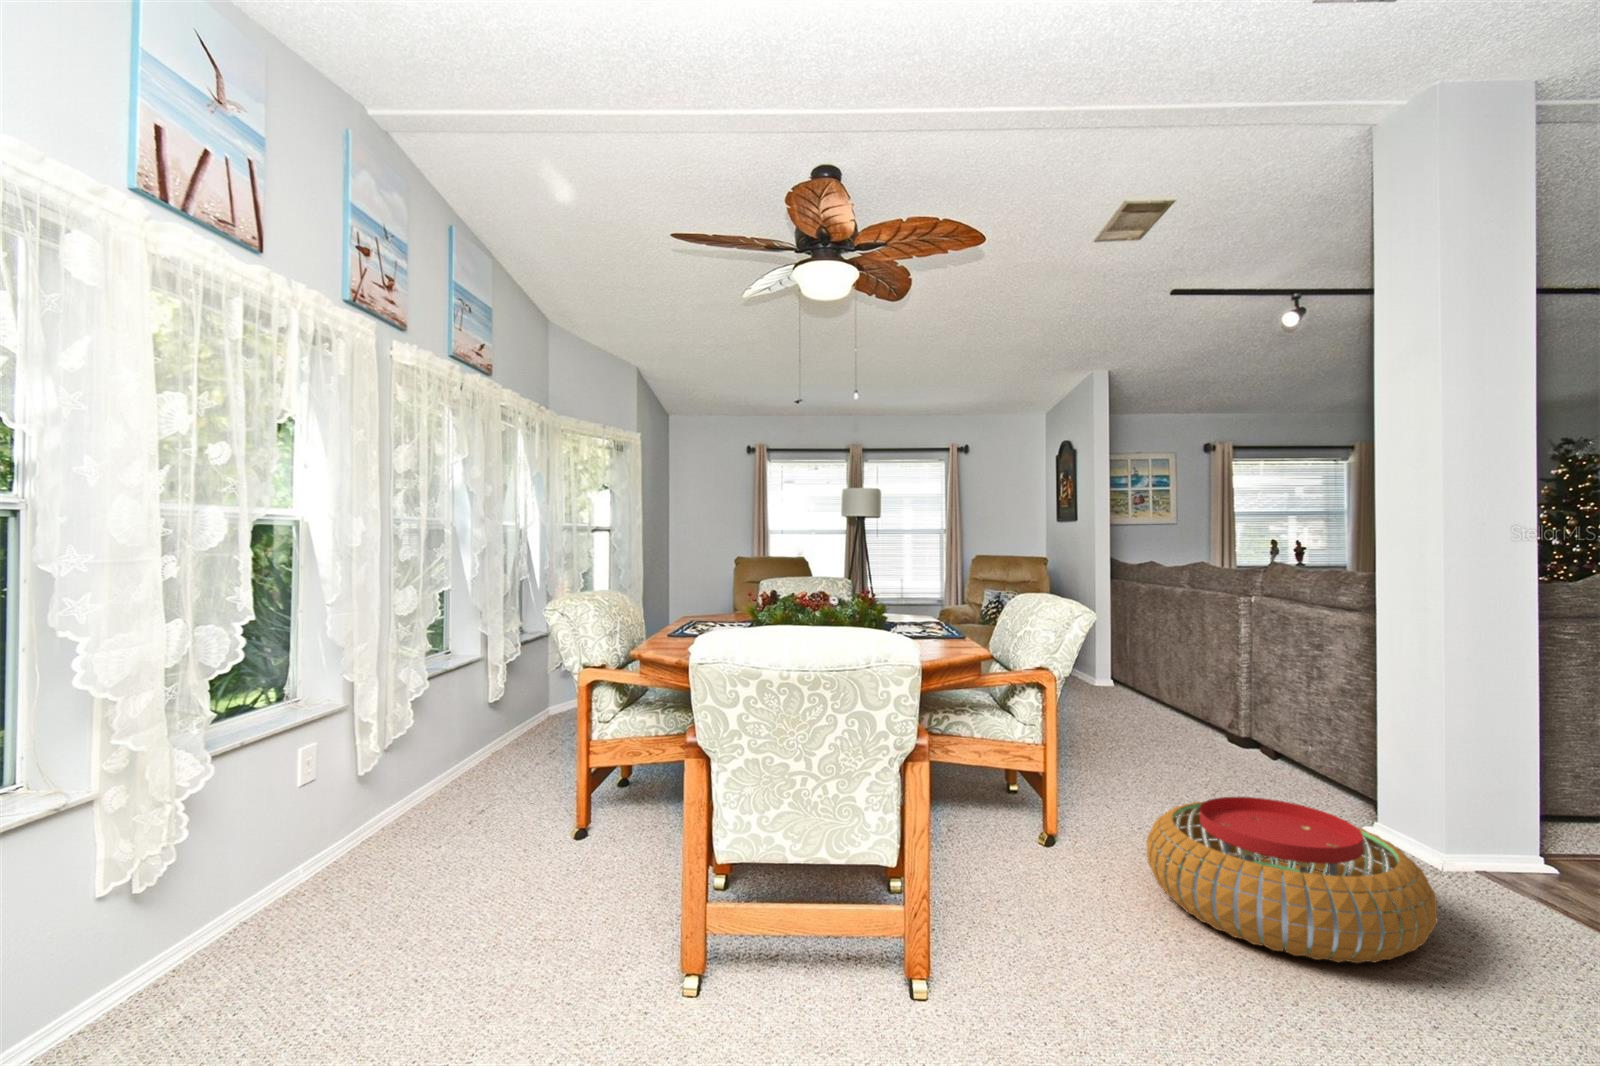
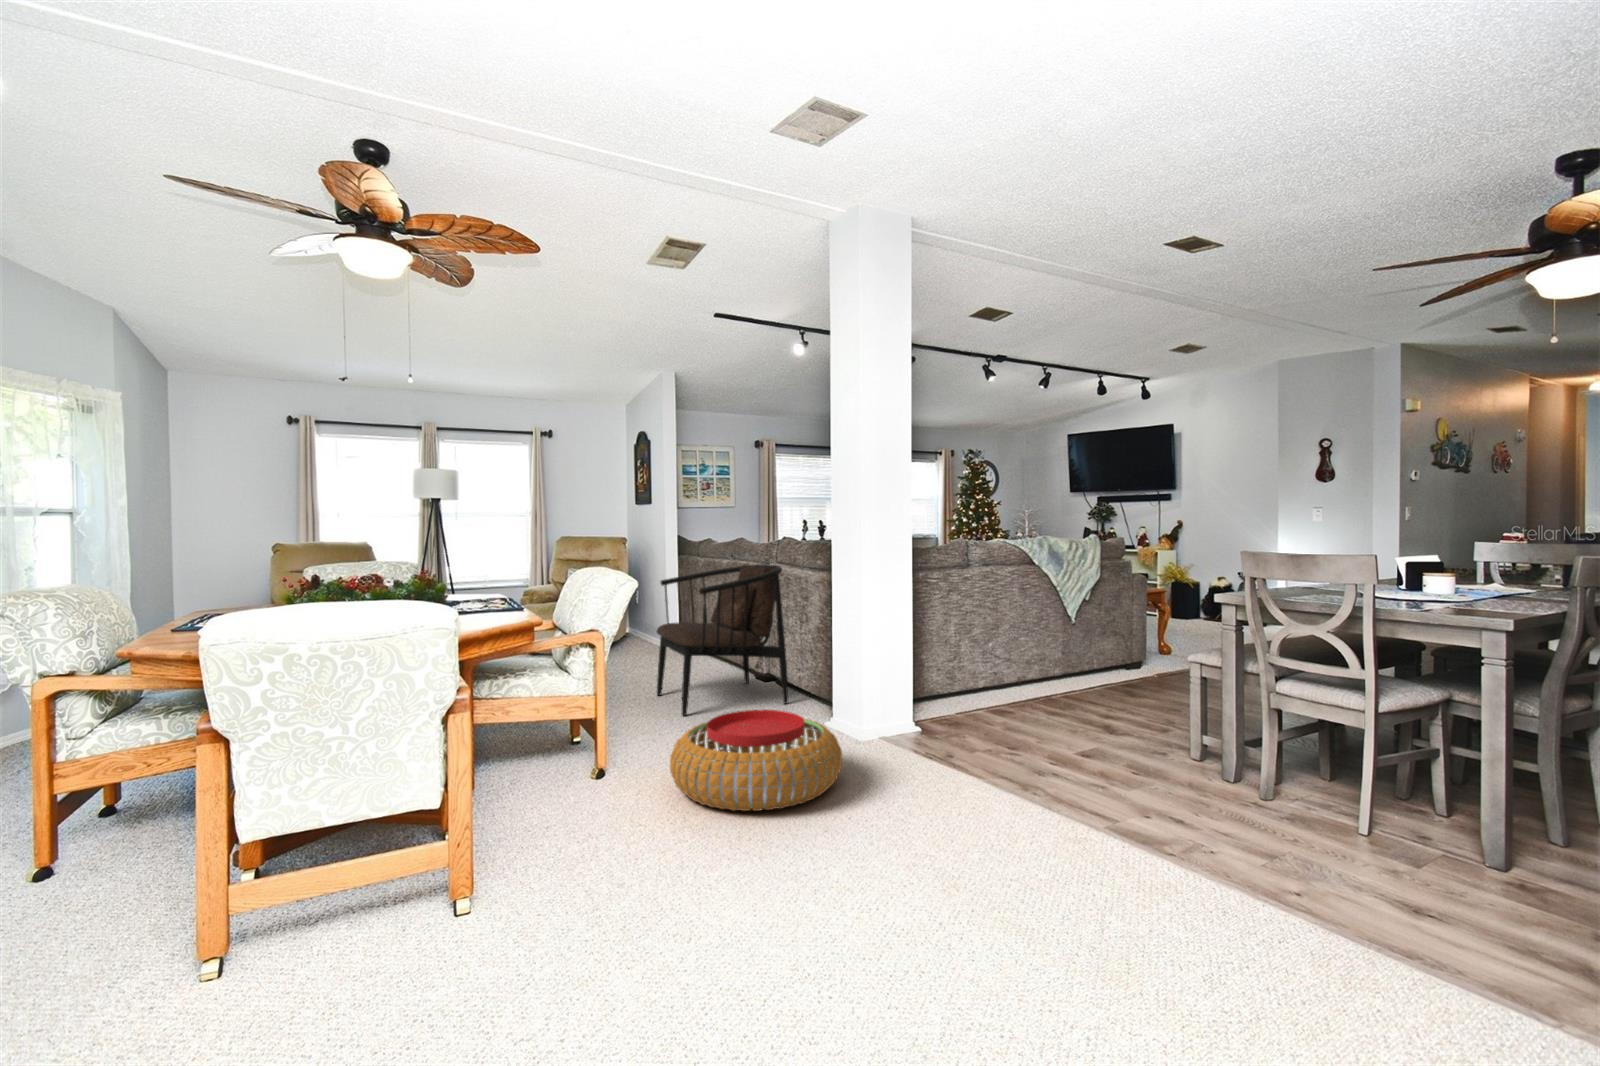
armchair: none [1098,597,1290,785] -> present [657,564,788,716]

